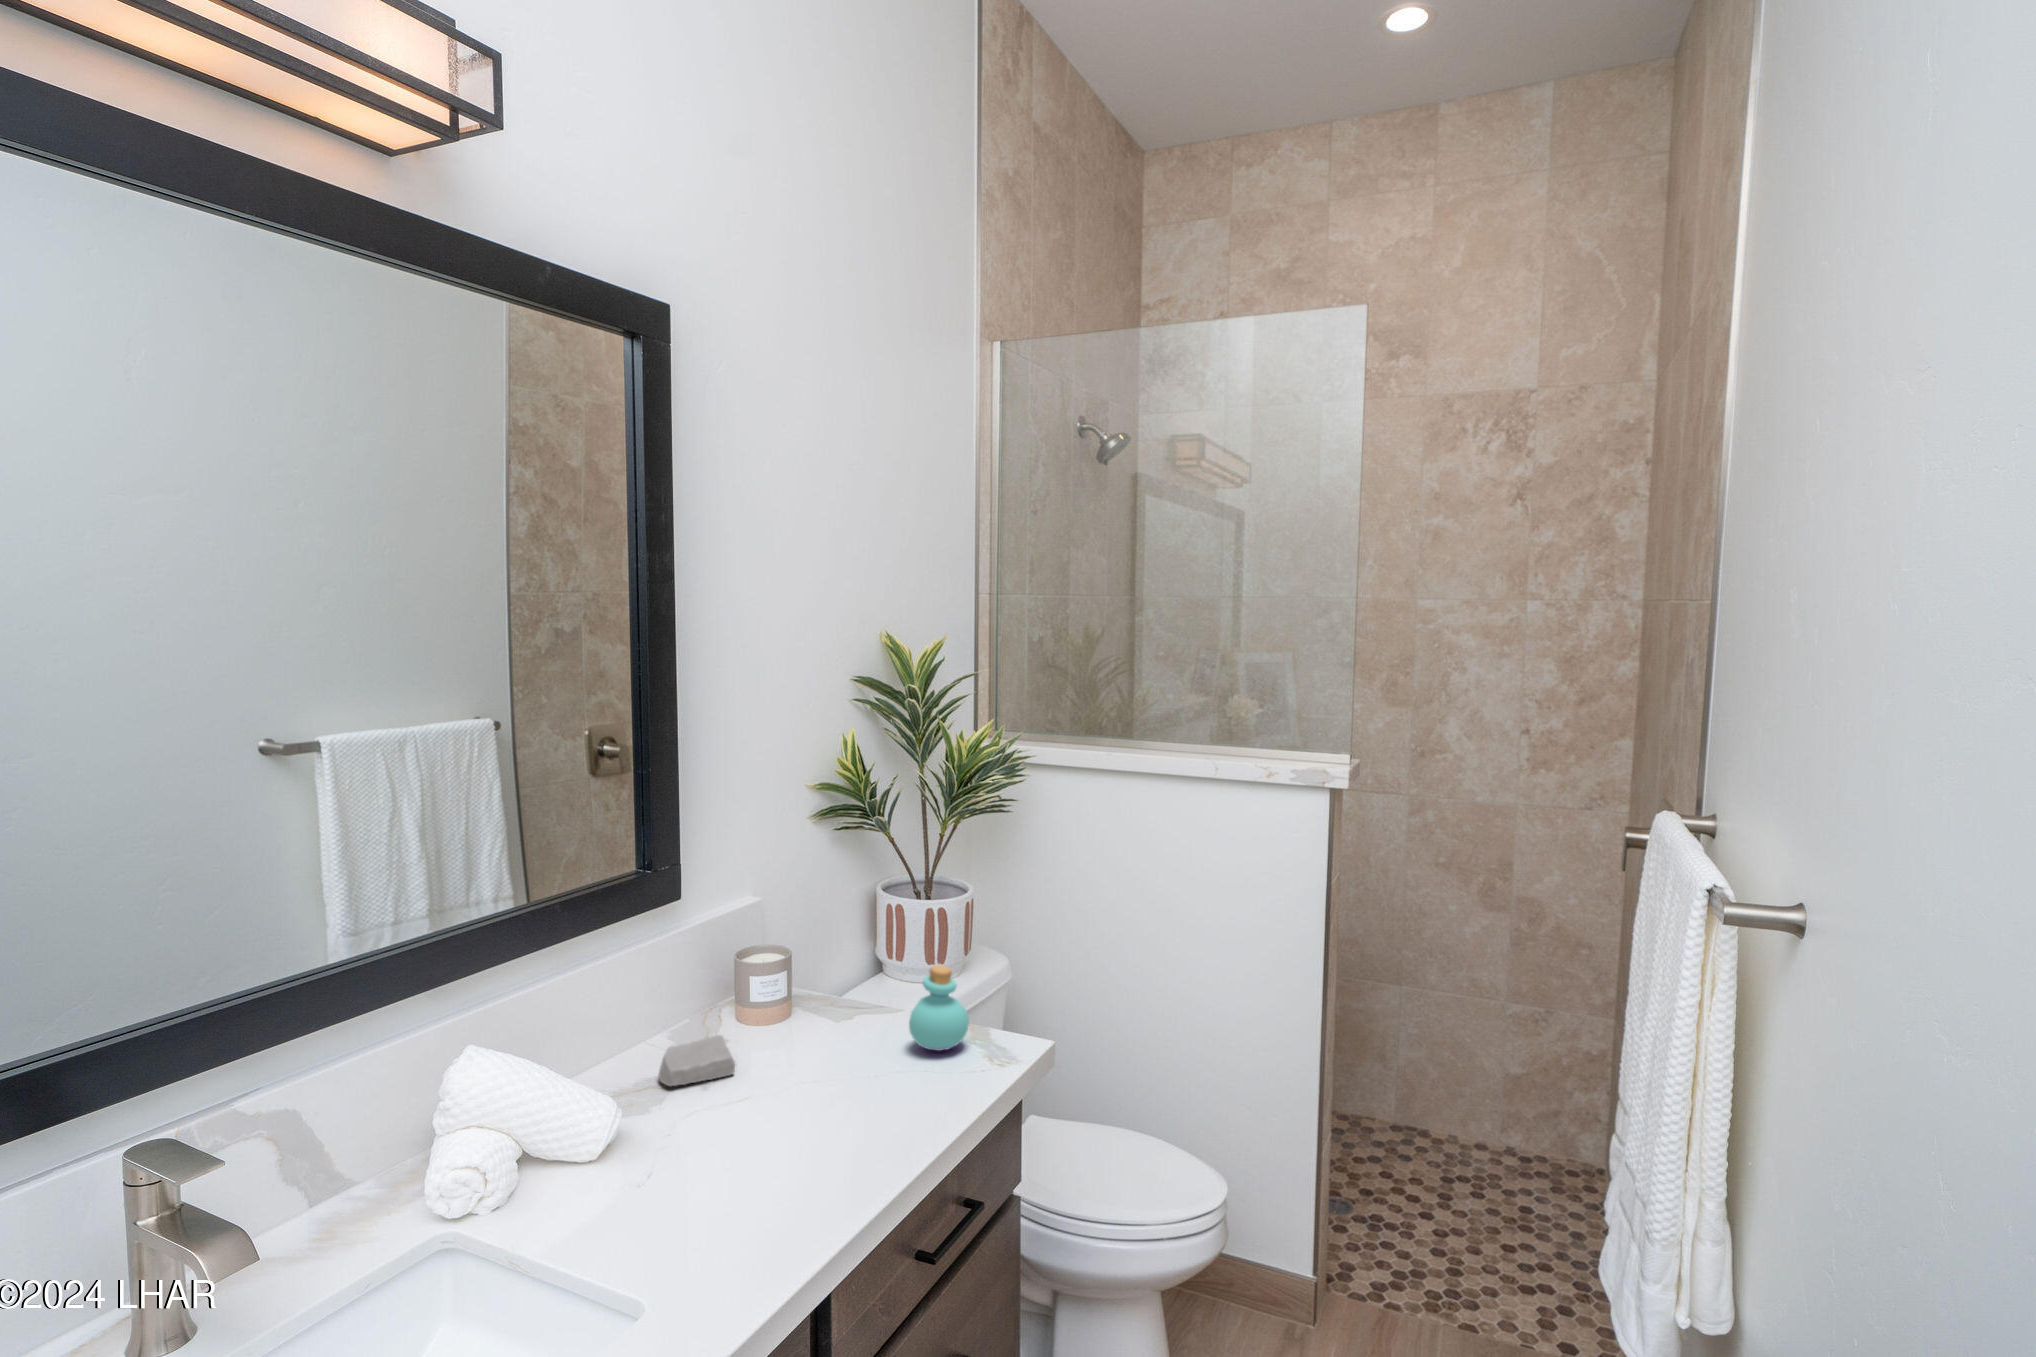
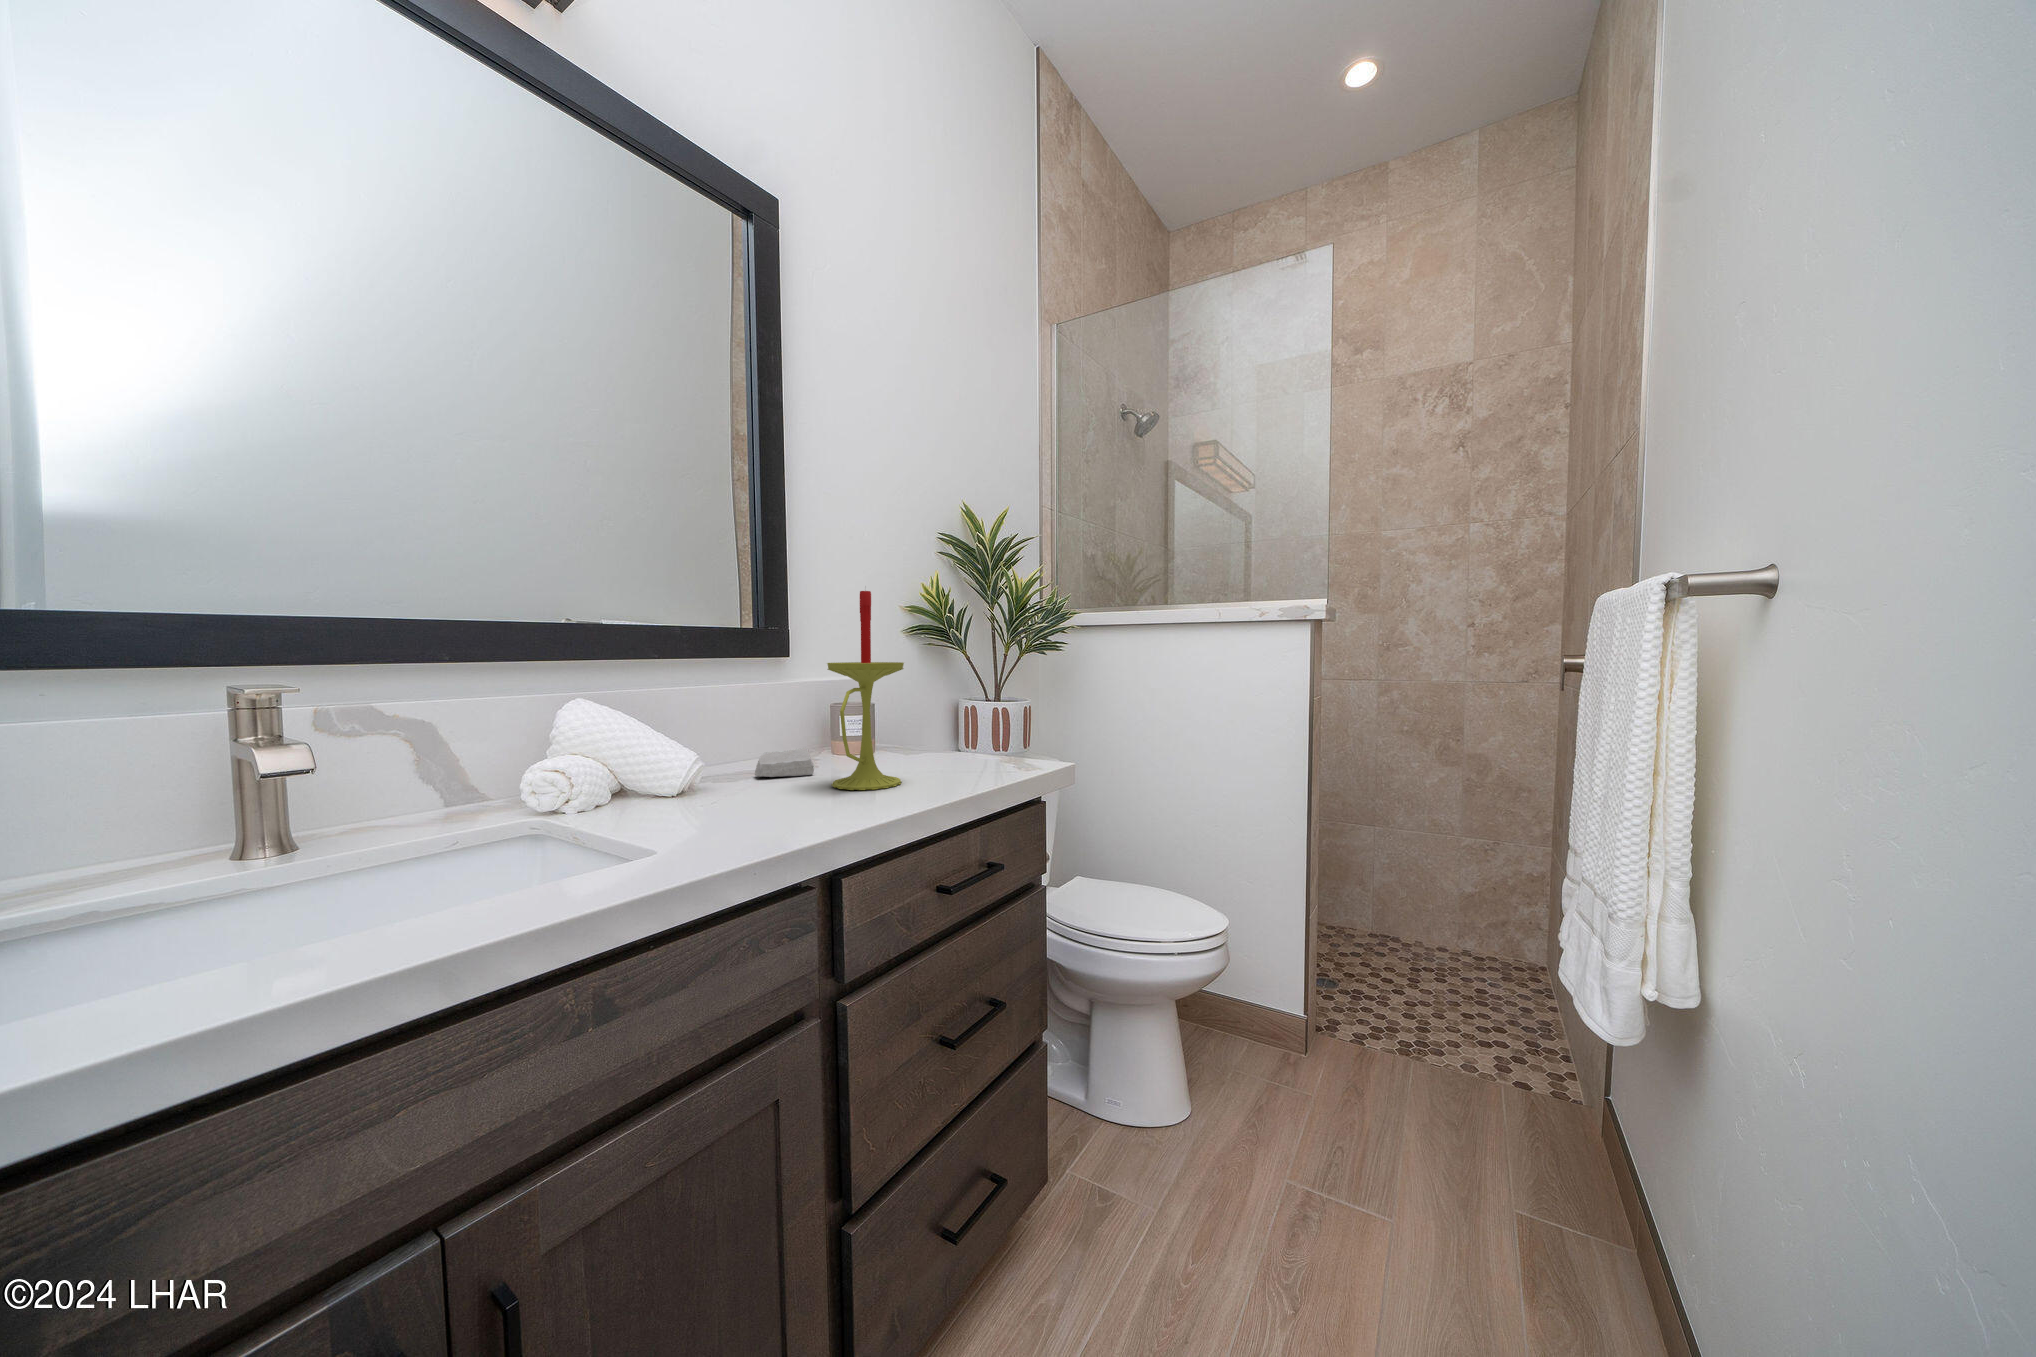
candle: none [767,862,864,1122] -> present [827,591,904,790]
perfume bottle: present [909,965,969,1051] -> none [954,702,1002,767]

